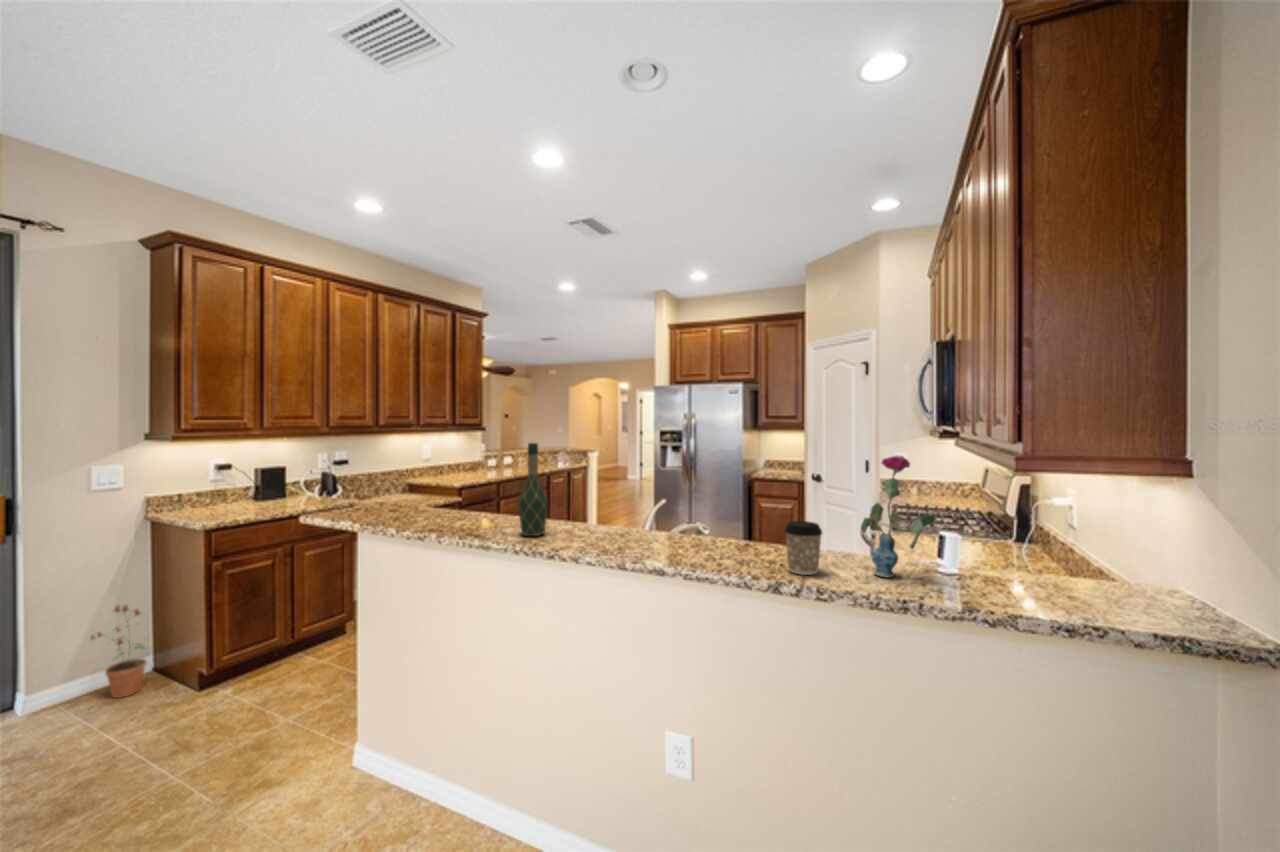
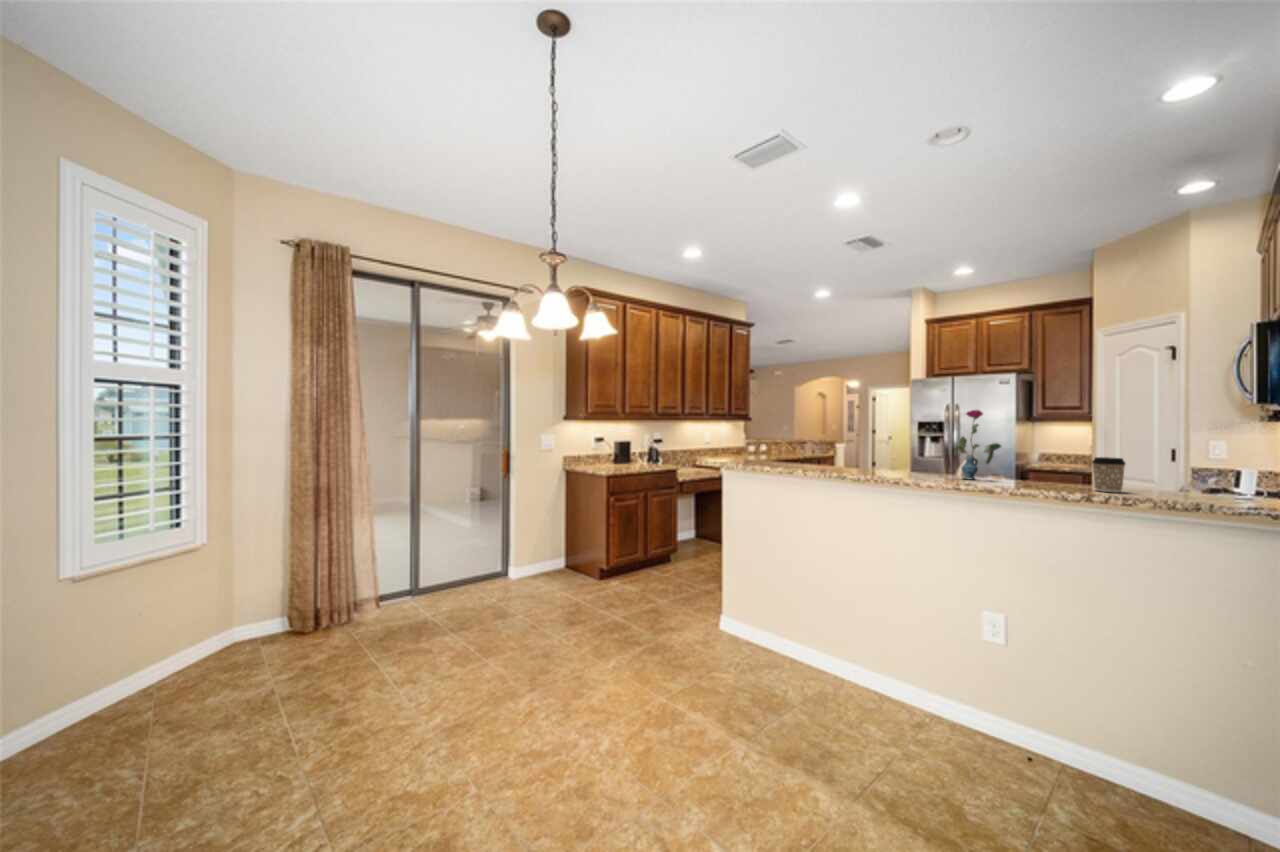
wine bottle: present [518,443,548,536] -> none [863,410,884,473]
vase: present [861,455,936,577] -> present [954,410,1001,479]
potted plant: present [91,605,147,698] -> none [541,523,571,581]

